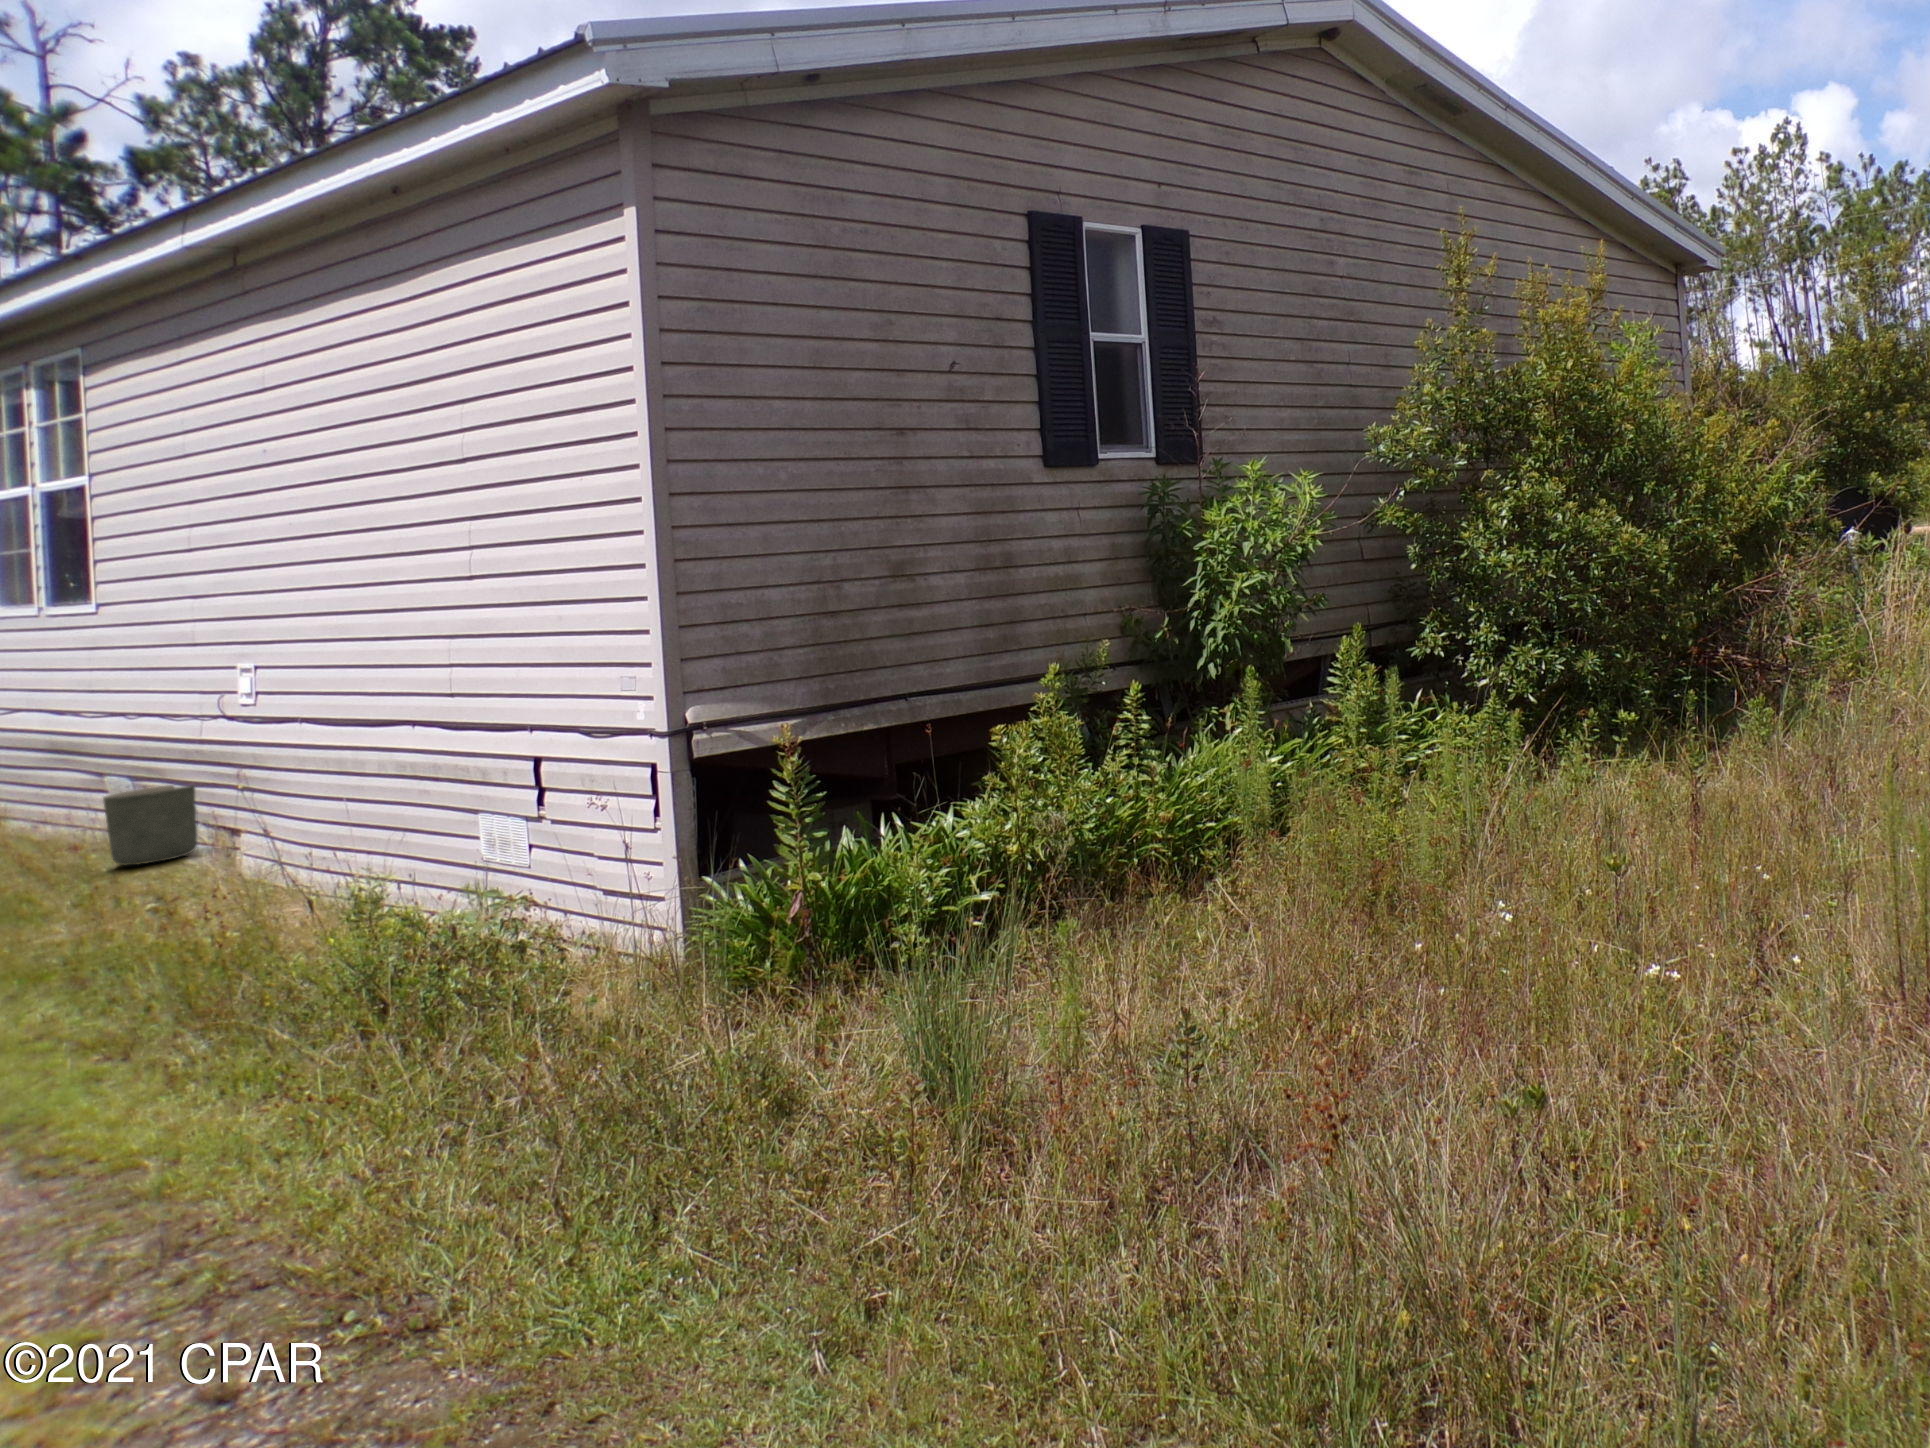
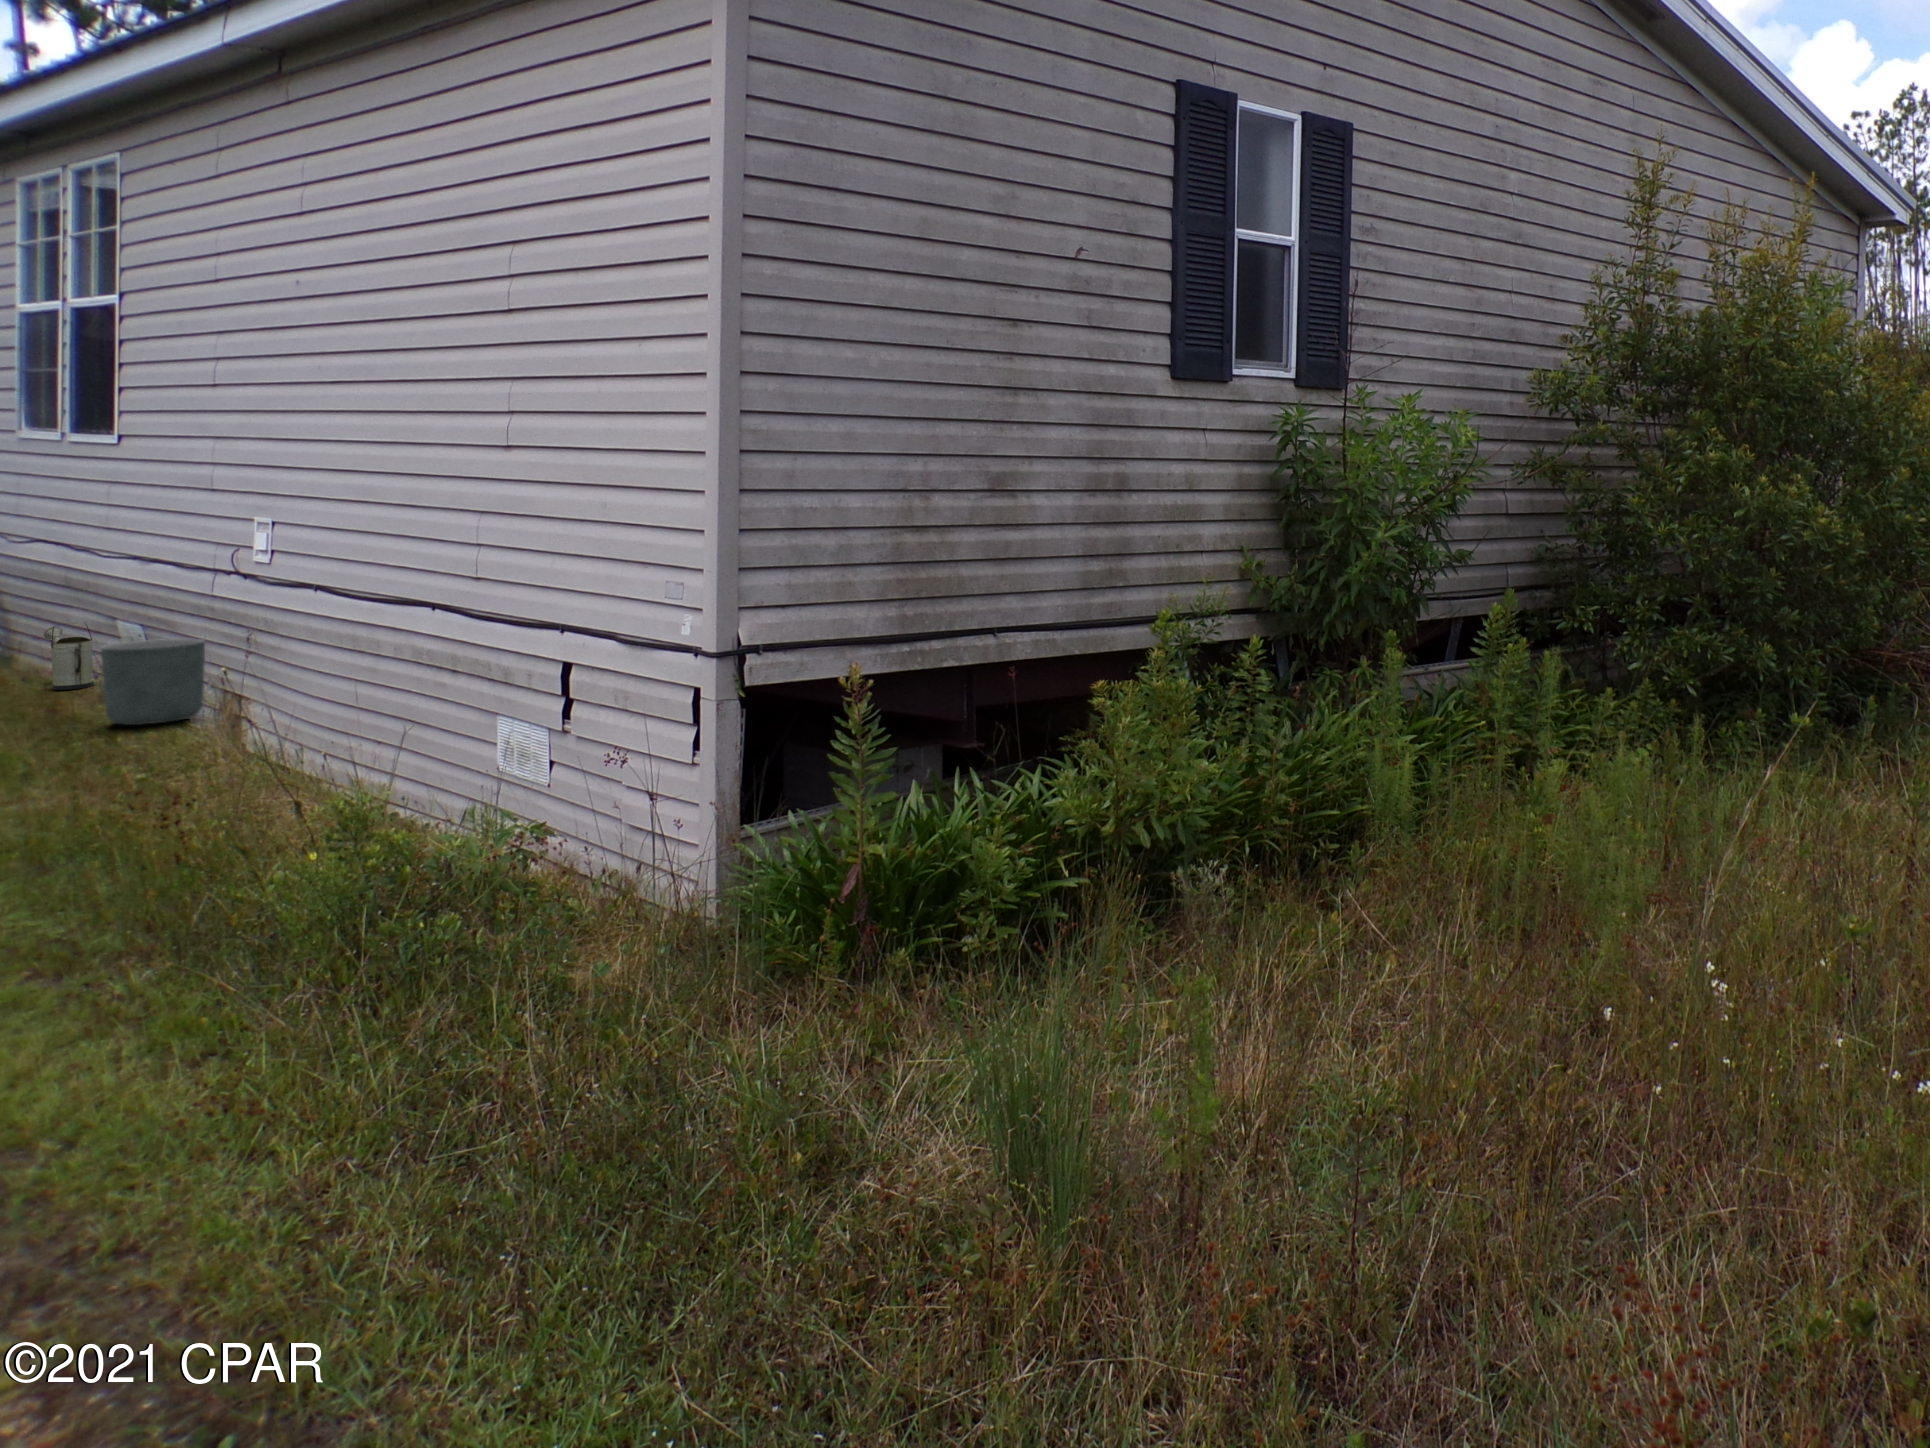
watering can: none [35,783,85,847] -> present [44,623,93,690]

